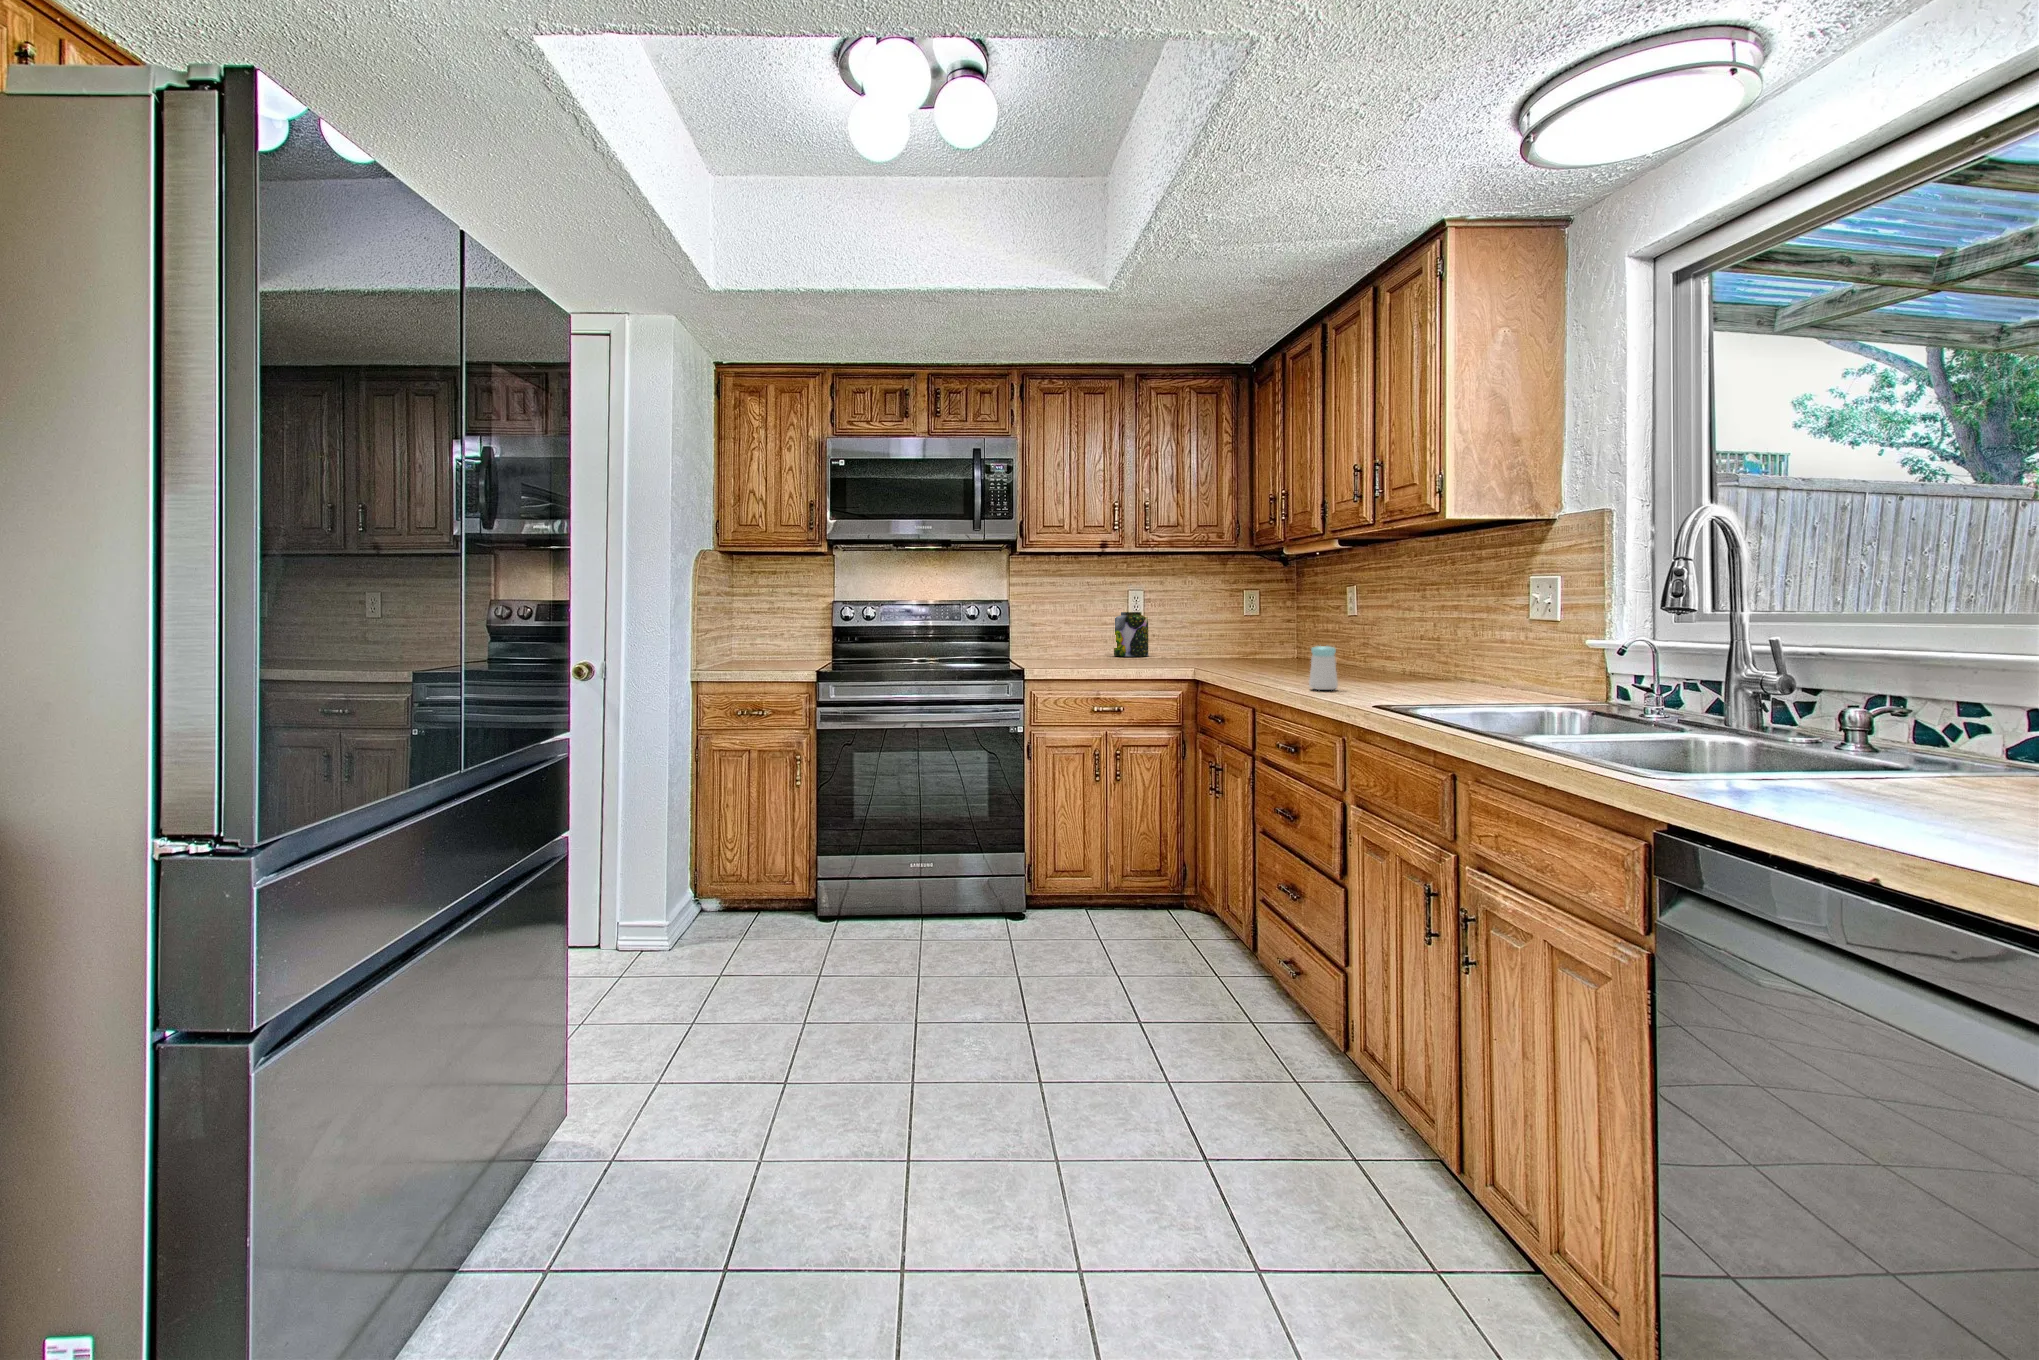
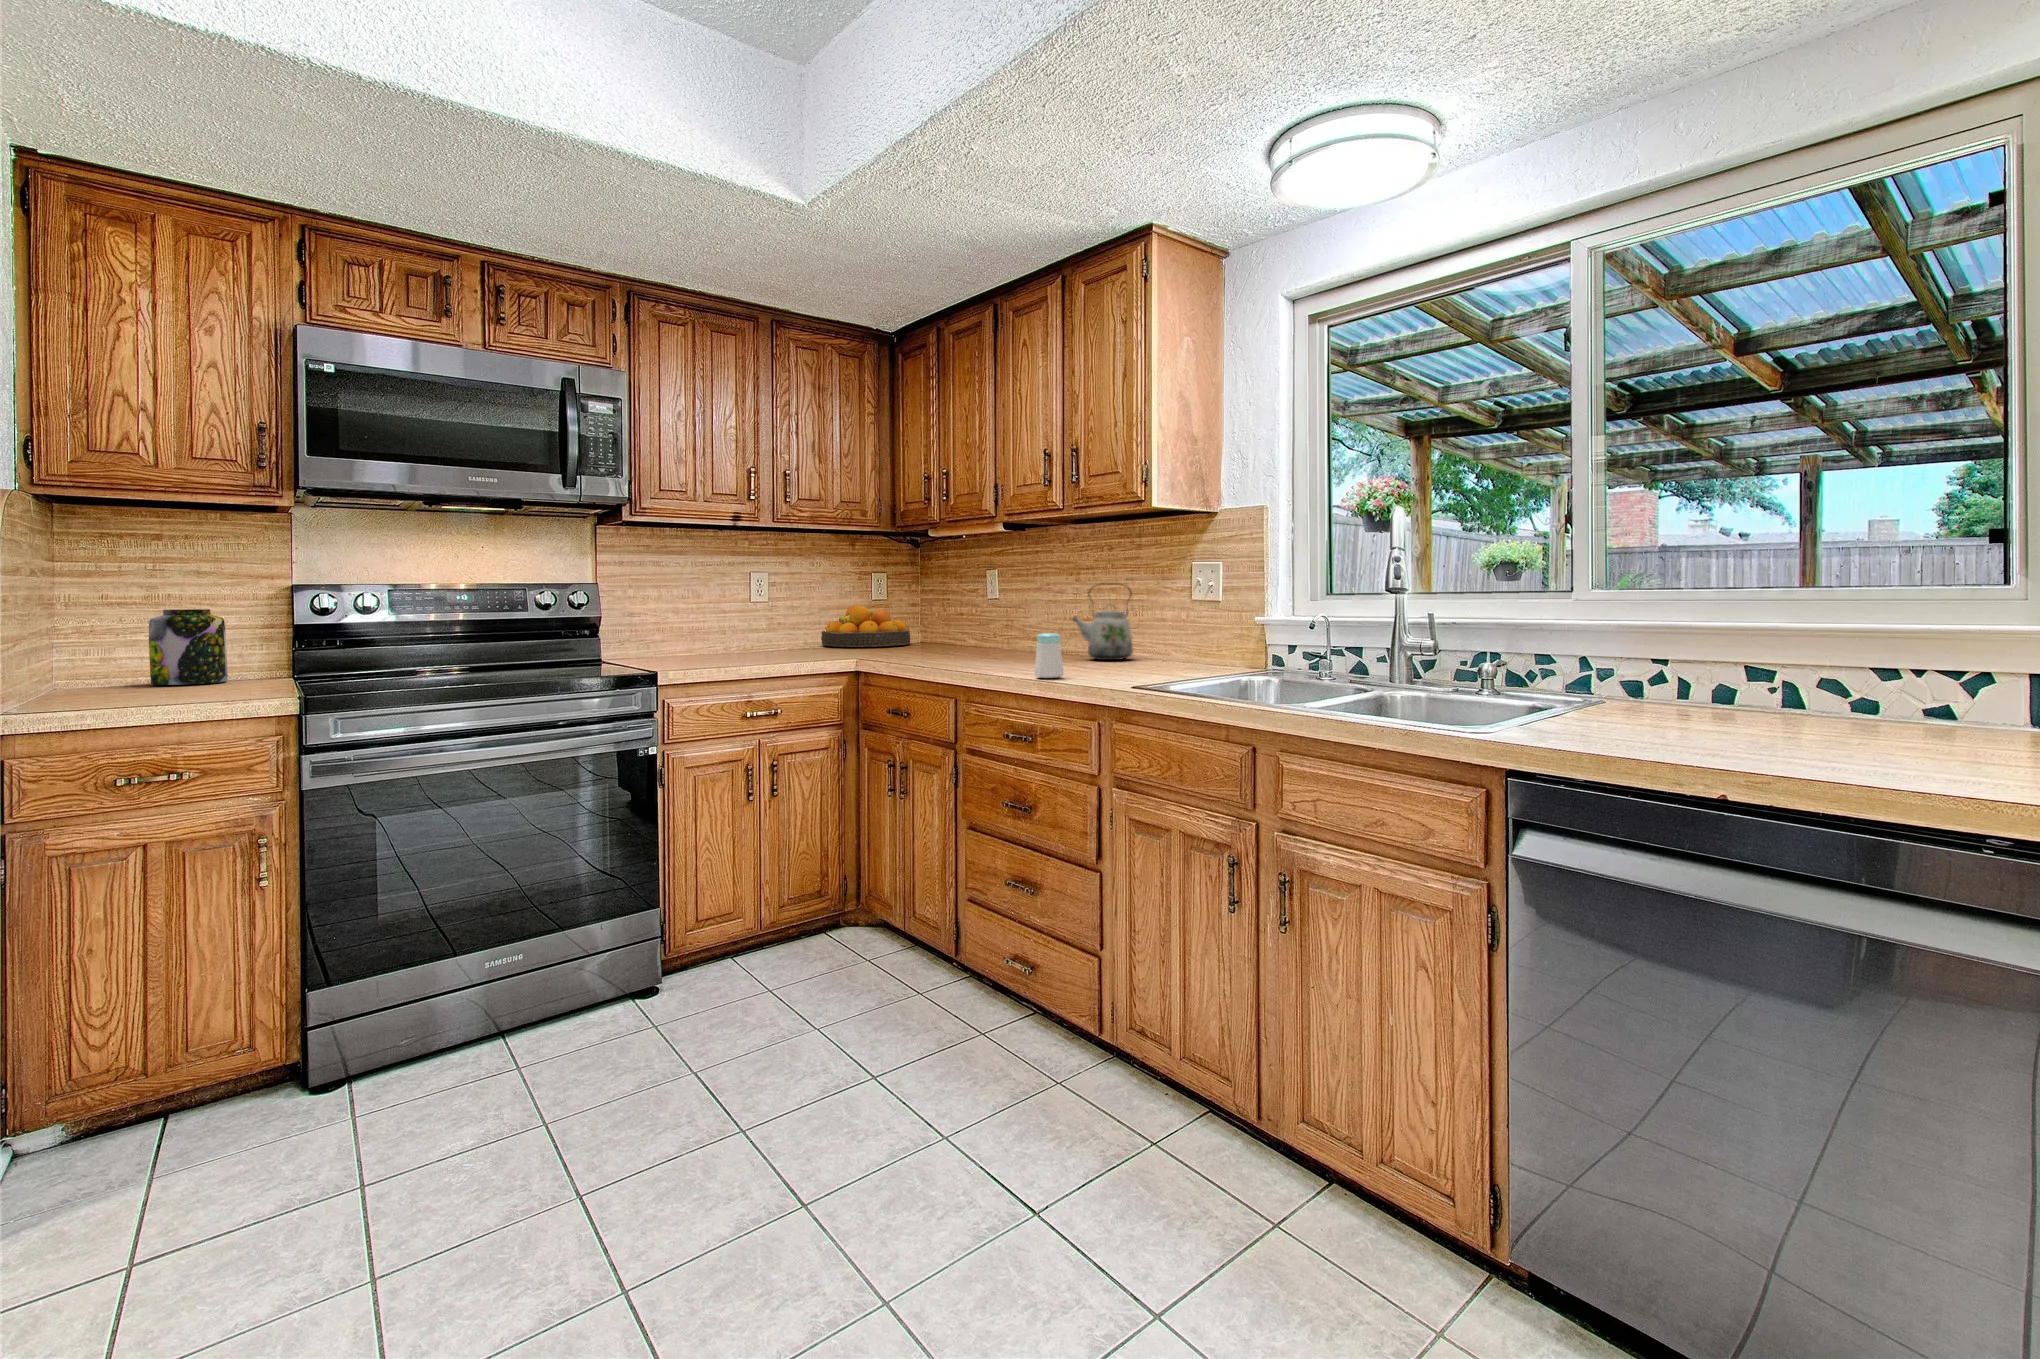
kettle: none [1396,596,1469,676] -> present [1072,586,1133,660]
jar: present [1114,612,1148,657] -> present [149,609,228,685]
fruit bowl: none [1192,618,1274,655] -> present [821,606,910,647]

